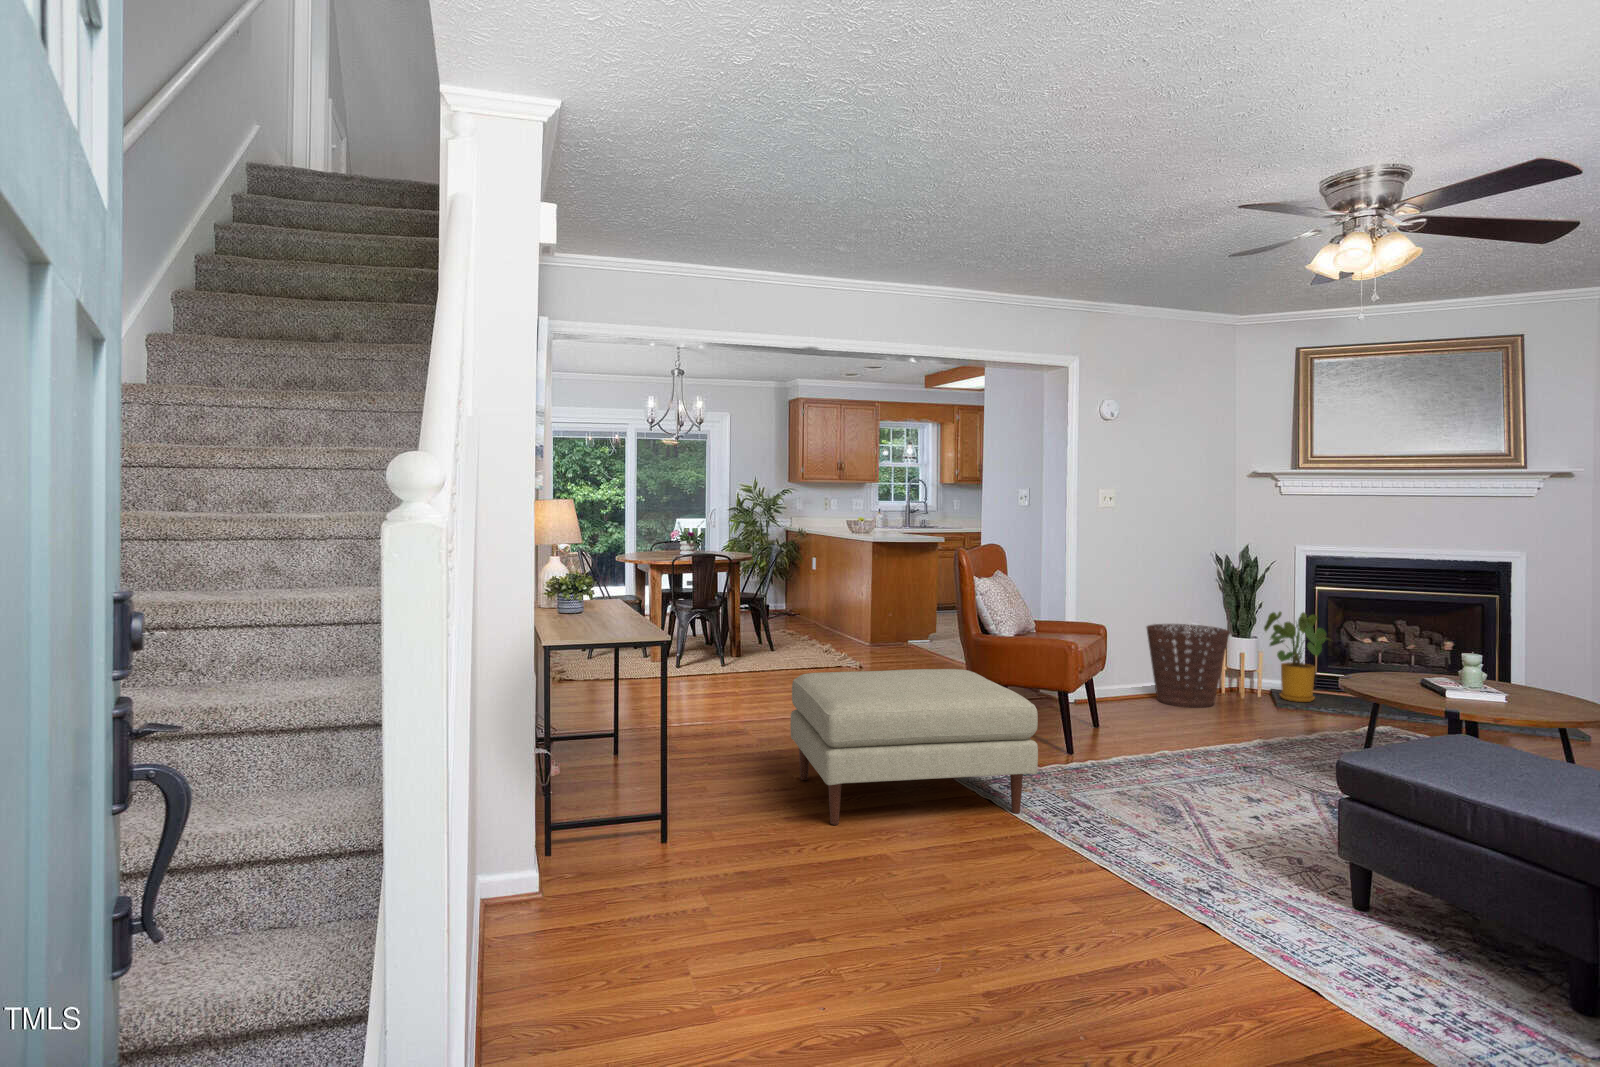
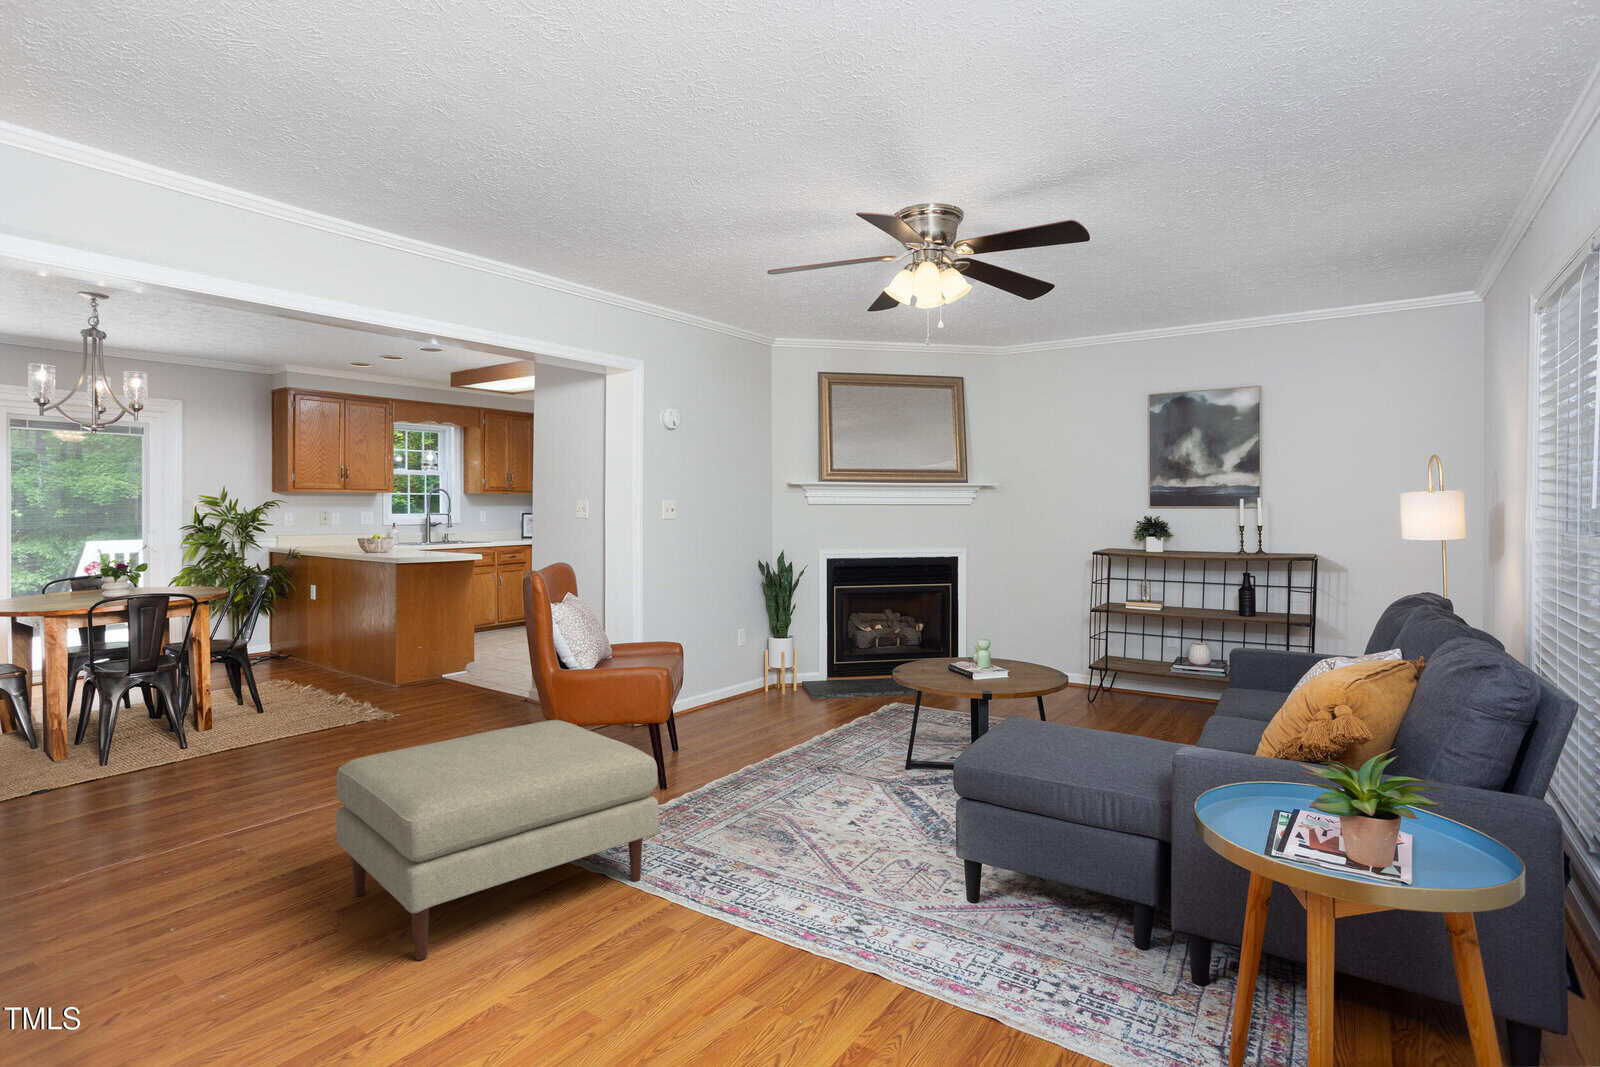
house plant: present [1264,612,1331,702] -> none [798,609,856,690]
basket: present [1147,624,1229,708] -> none [704,630,778,711]

